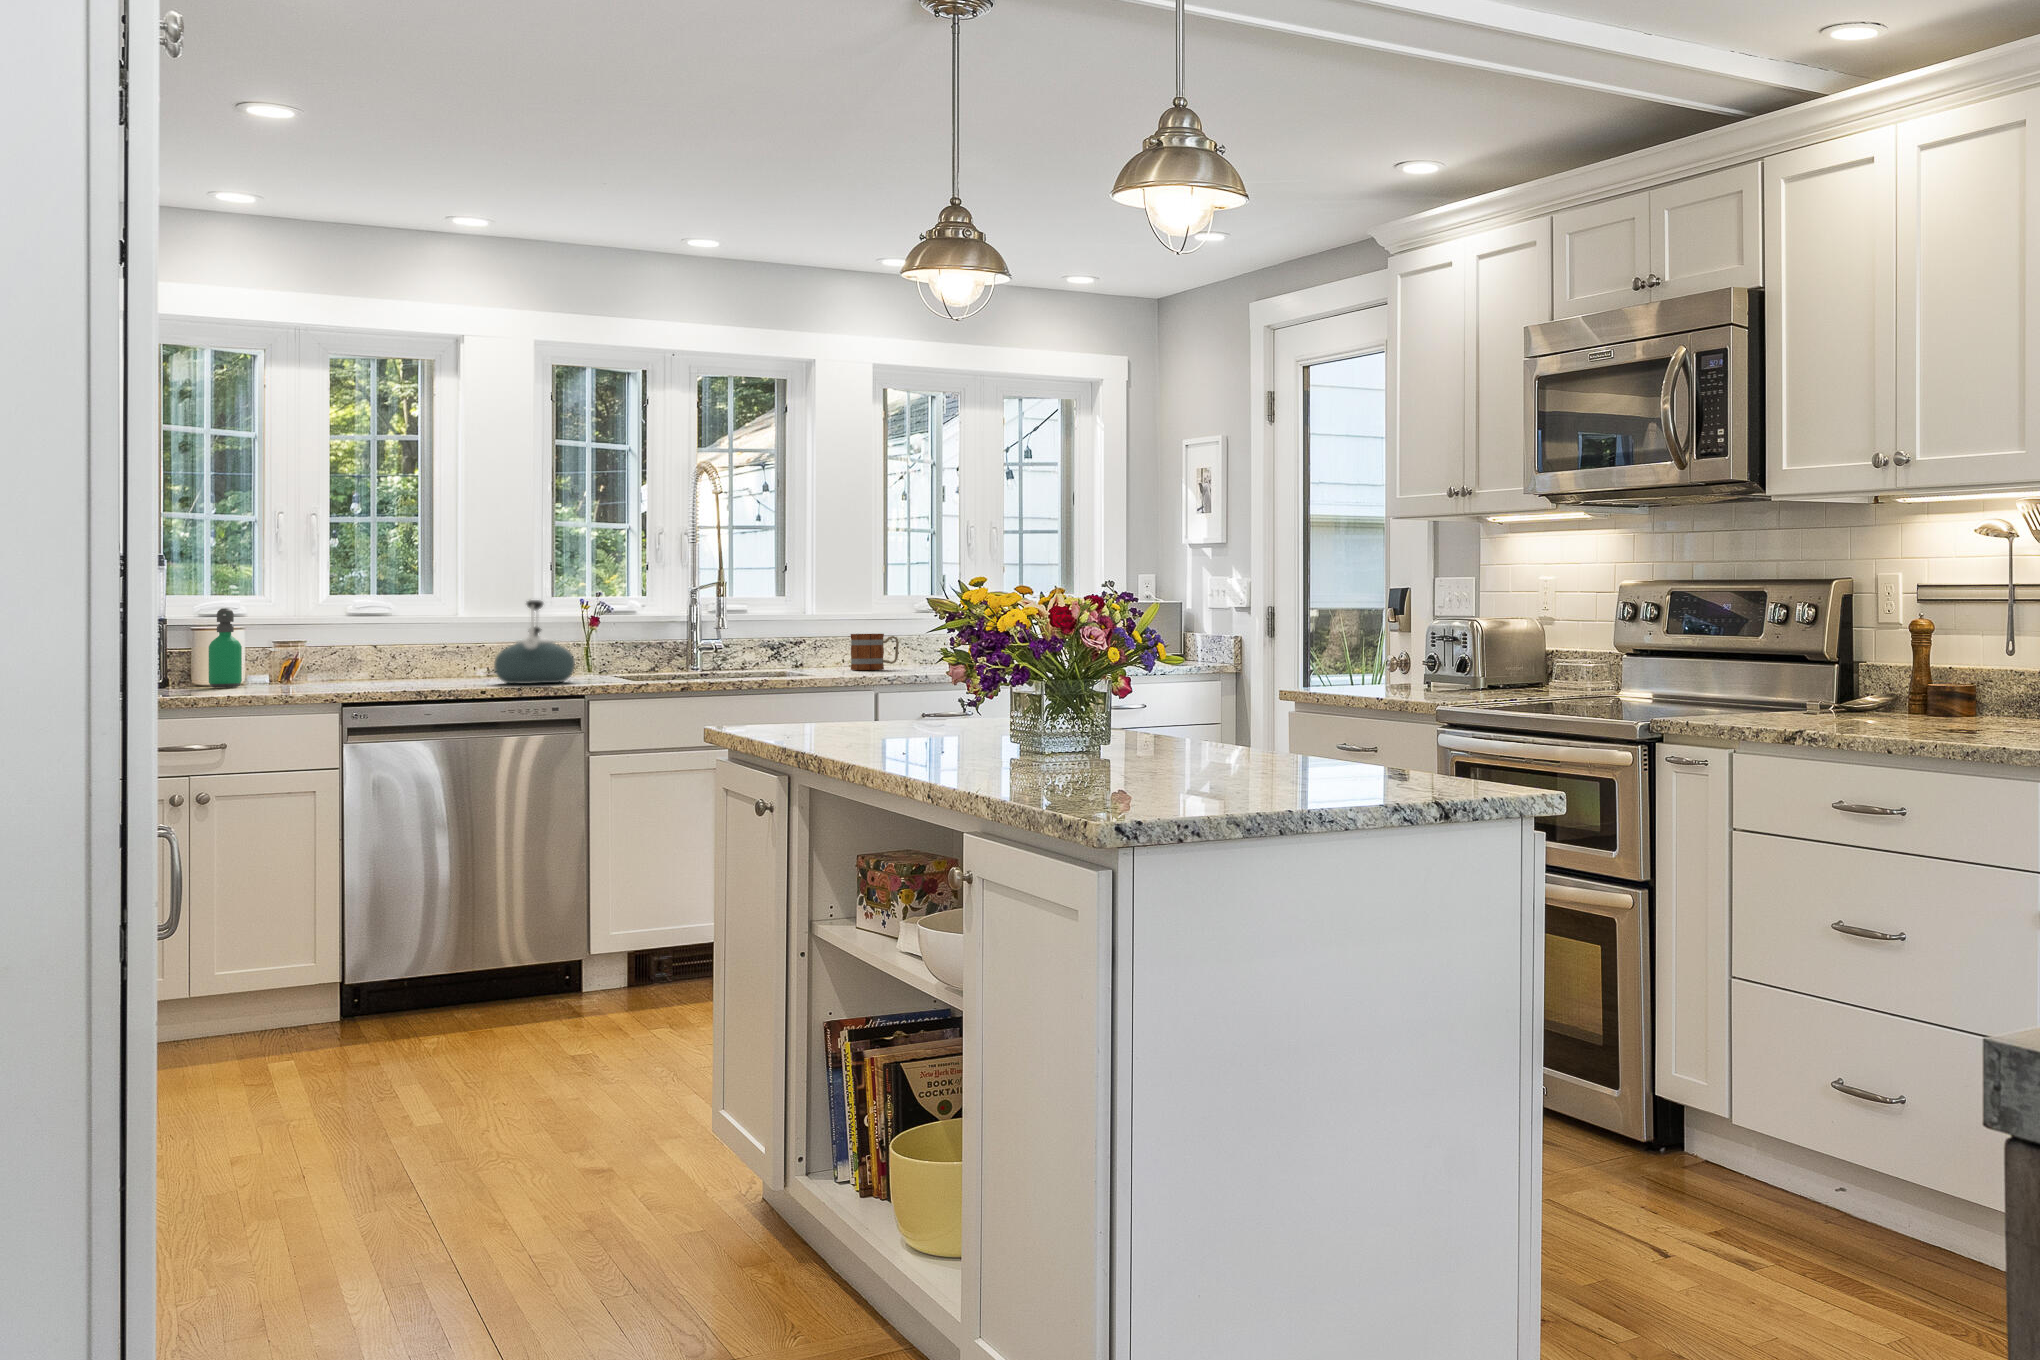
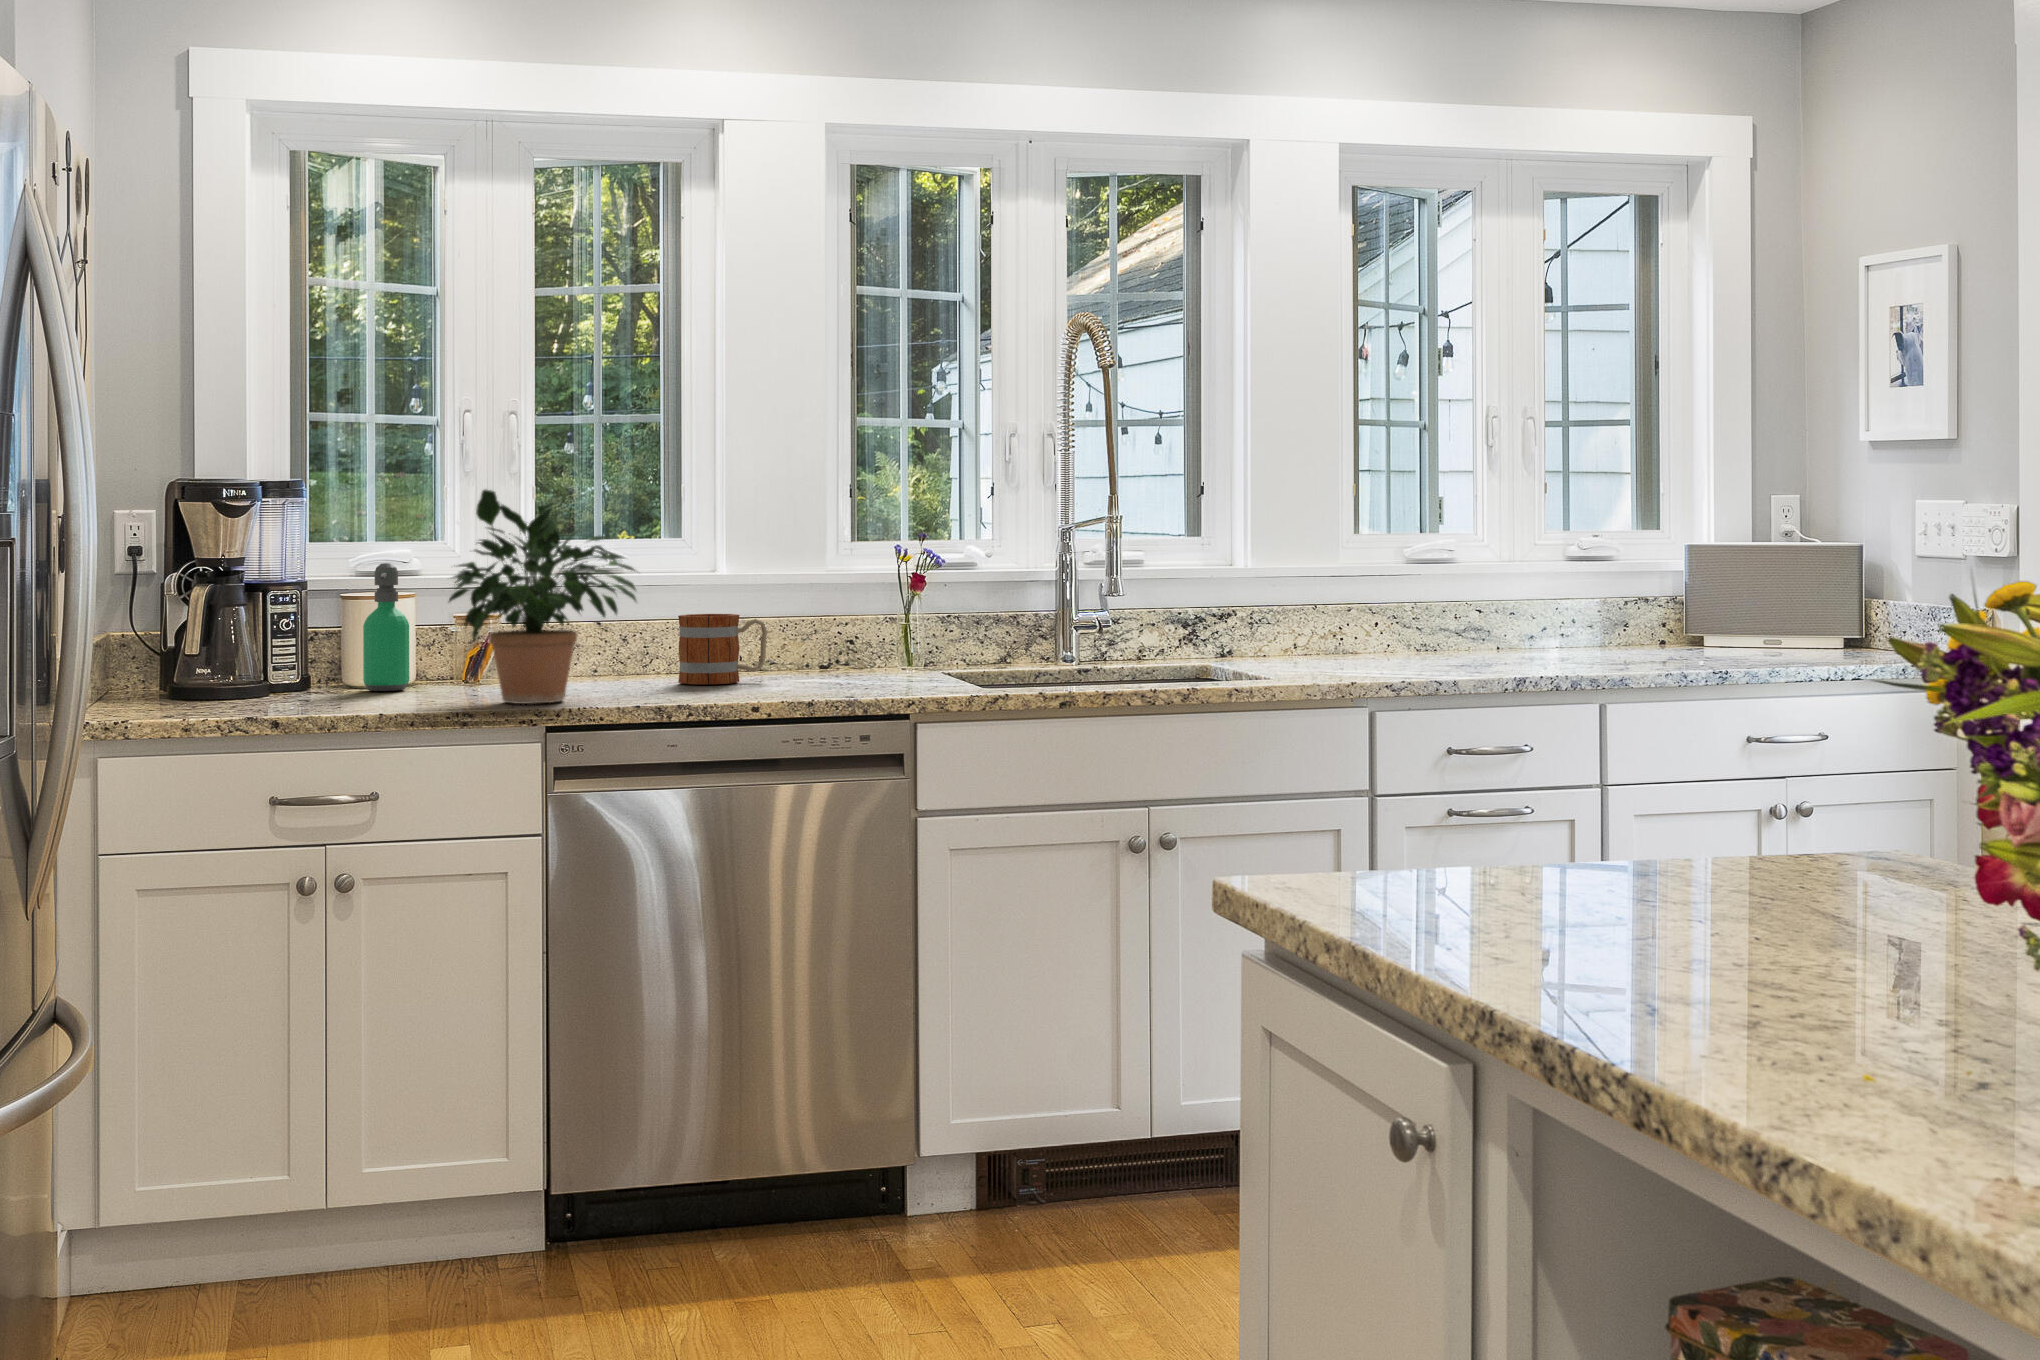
potted plant: none [272,560,410,689] -> present [449,489,636,704]
kettle: present [494,600,575,684] -> none [771,551,893,695]
mug: present [851,634,899,670] -> present [678,614,767,684]

